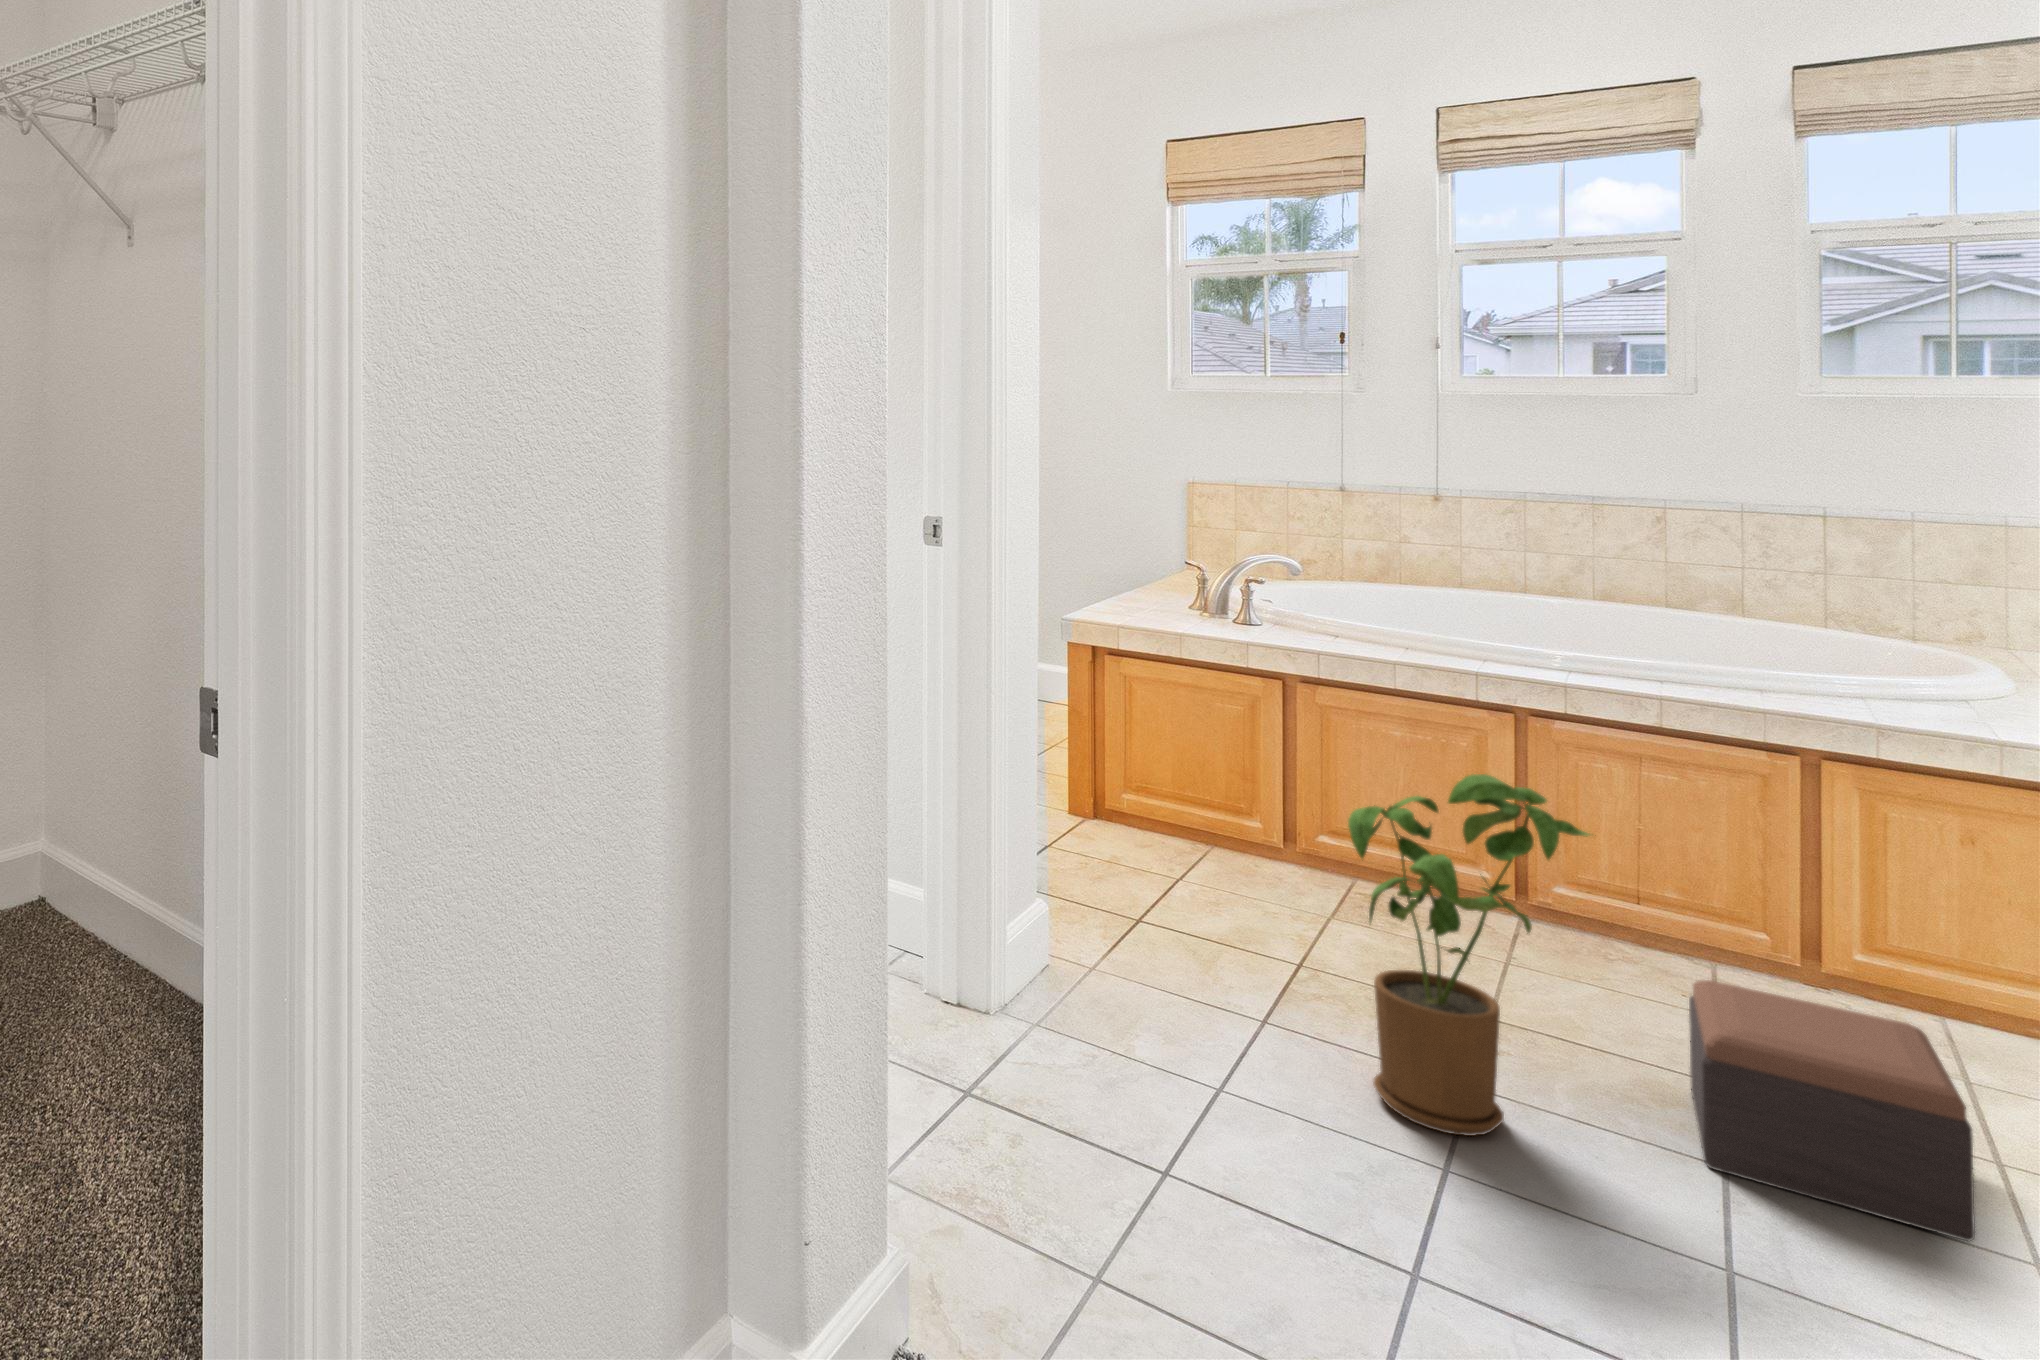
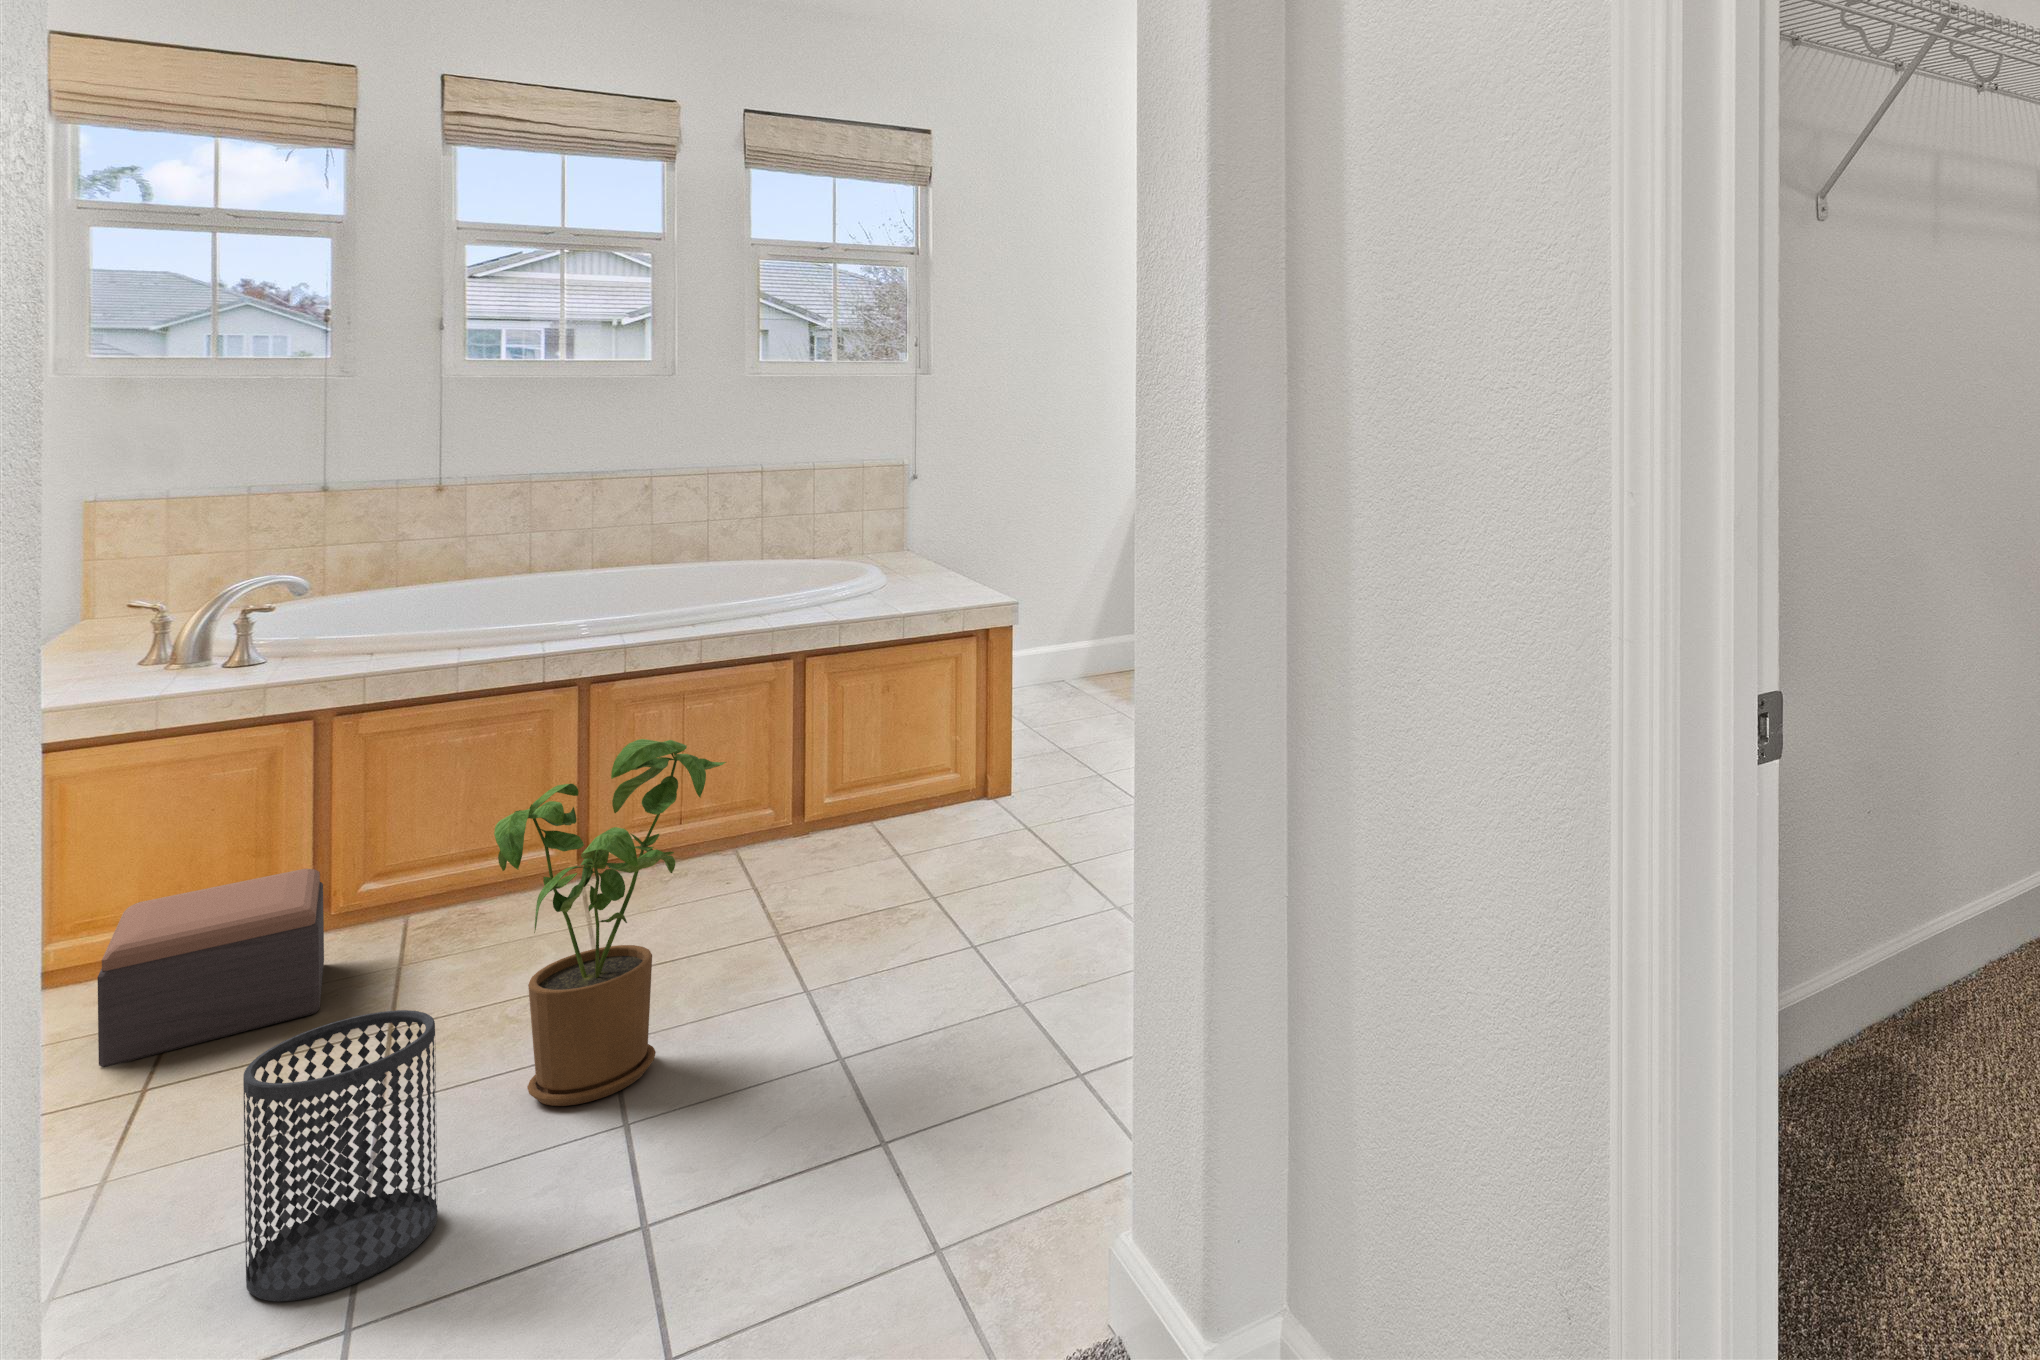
wastebasket: none [1125,917,1262,1152] -> present [243,1010,438,1302]
footstool: present [1689,980,1975,1241] -> present [98,869,324,1067]

